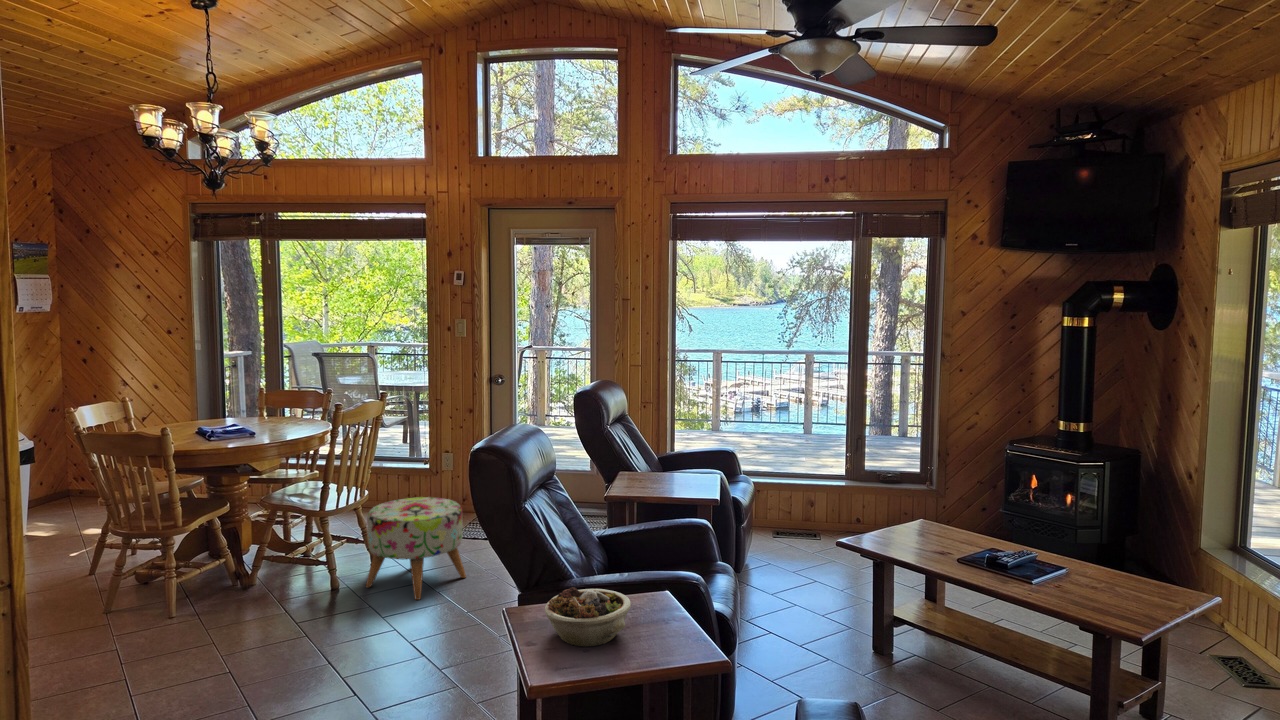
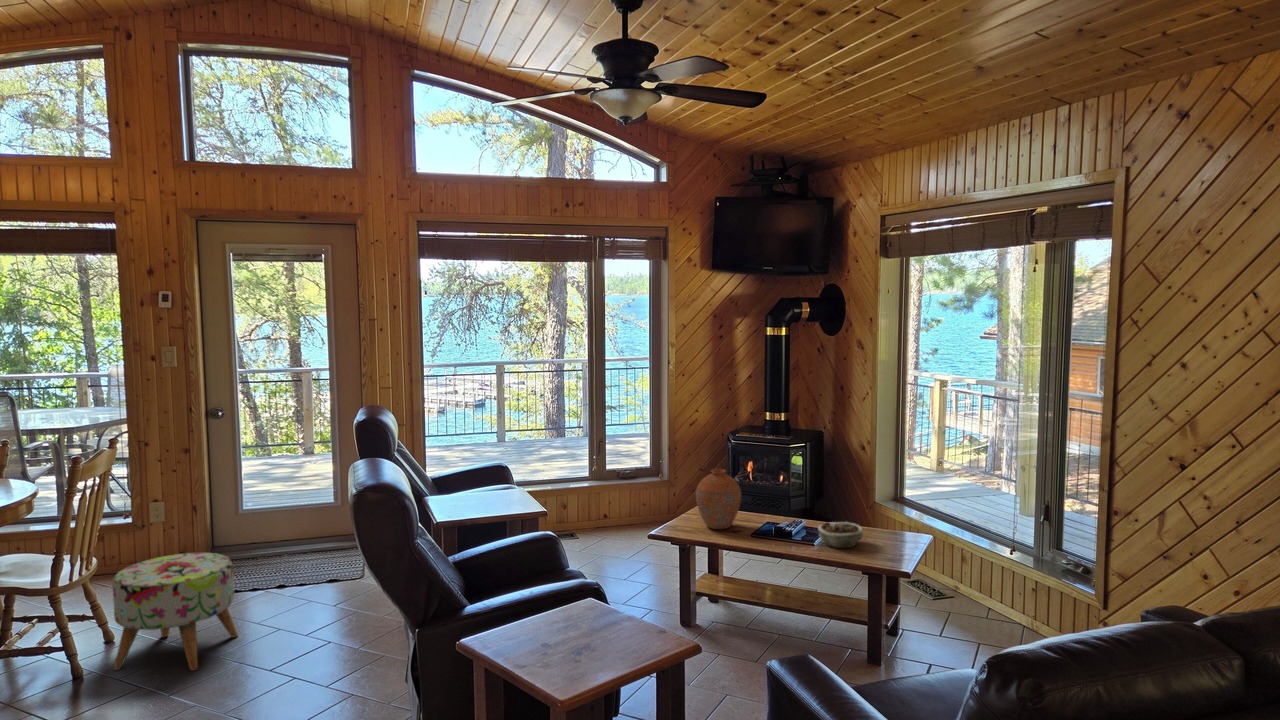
vase: none [909,479,966,551] -> present [696,469,741,529]
succulent planter: present [545,587,631,646] -> present [818,522,863,548]

